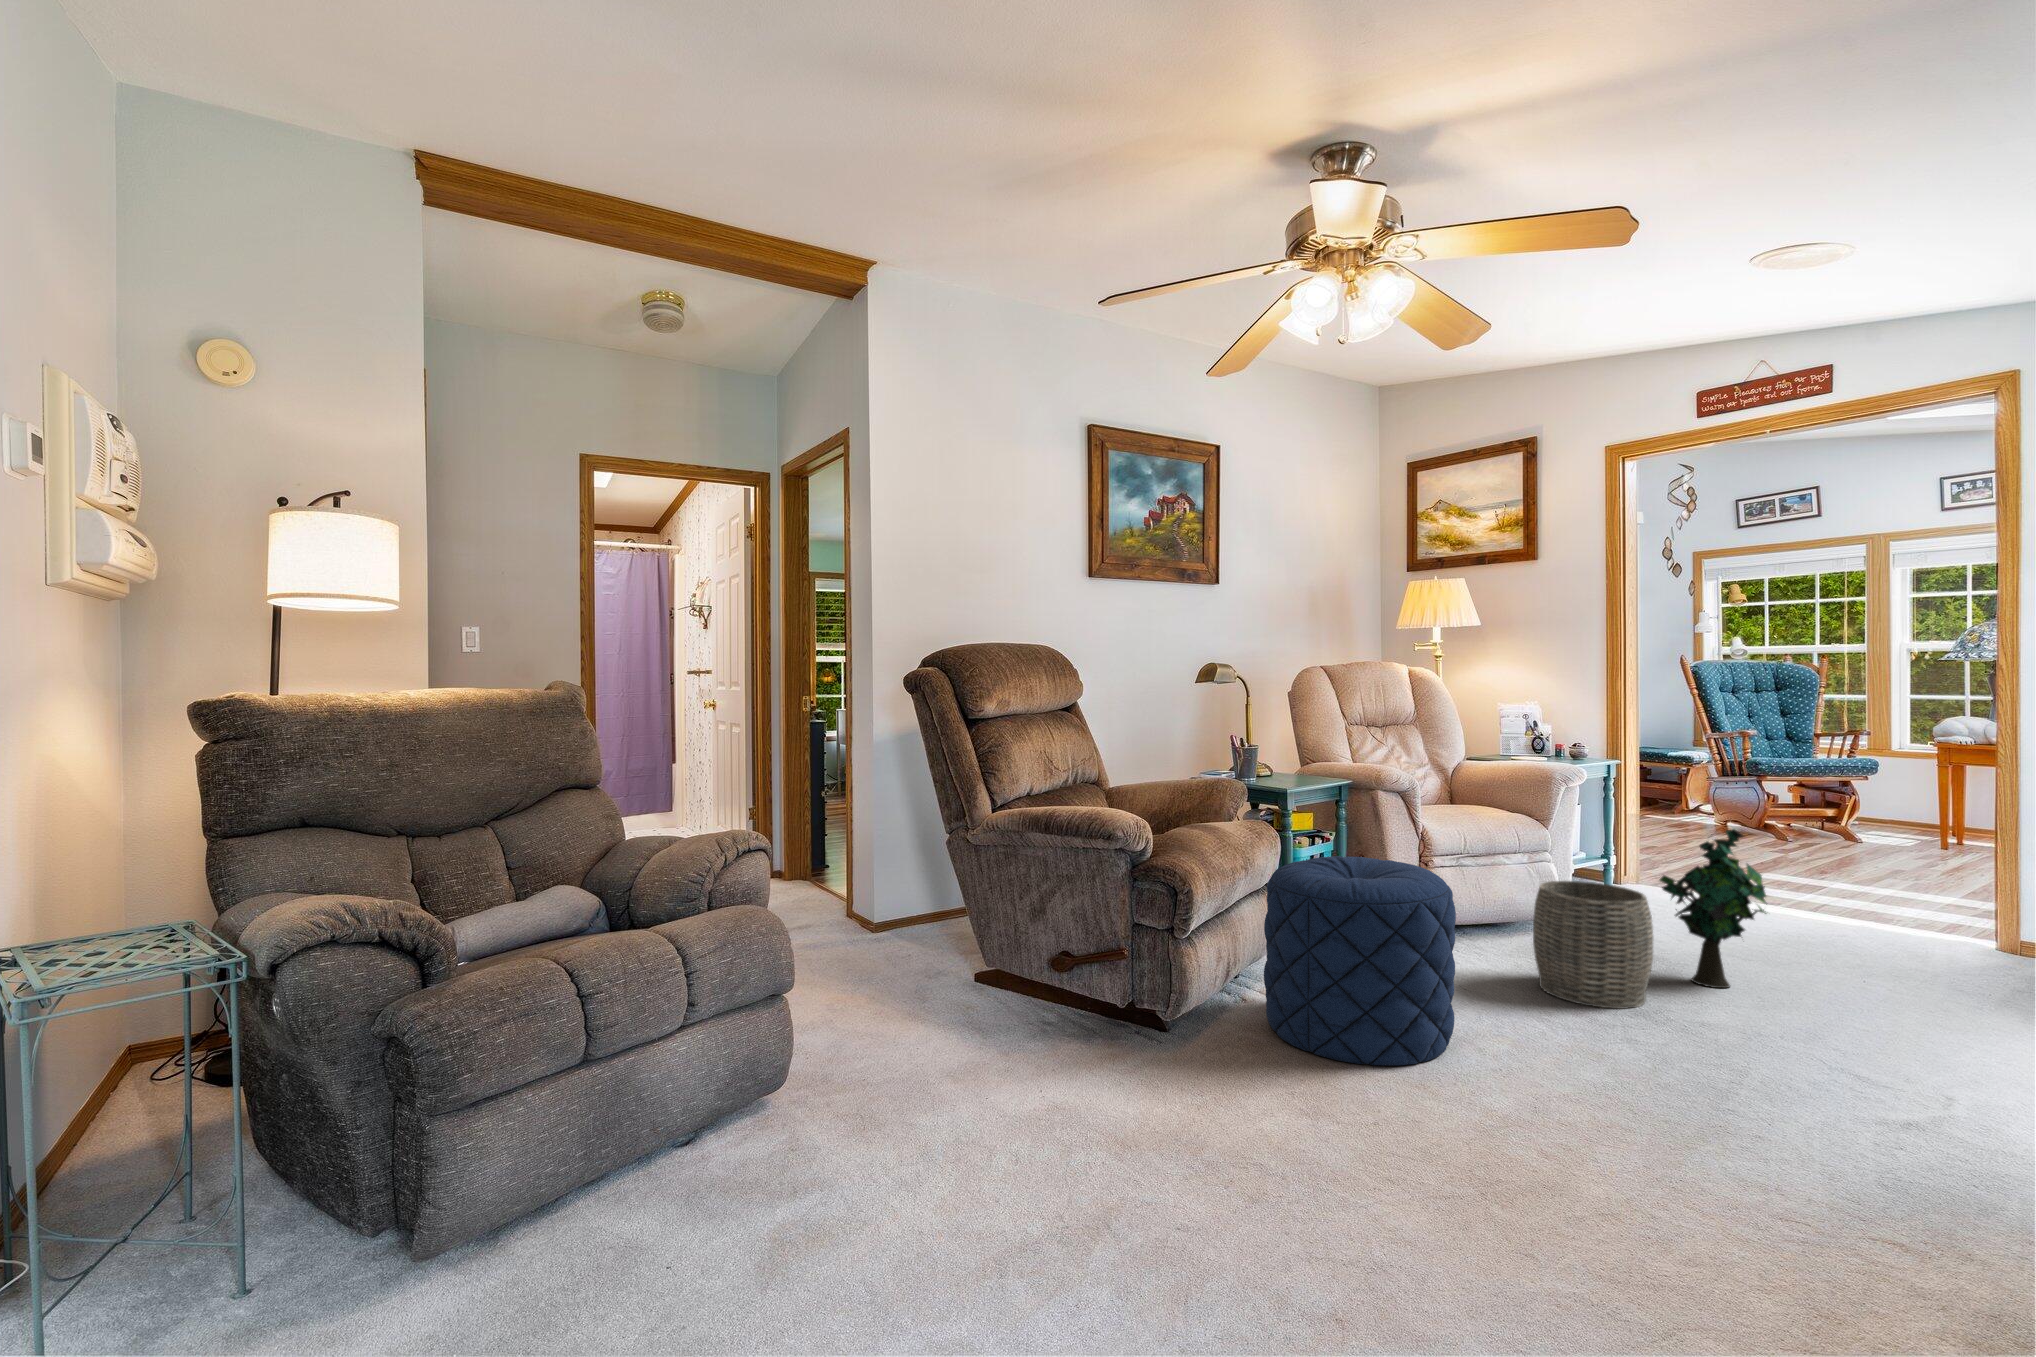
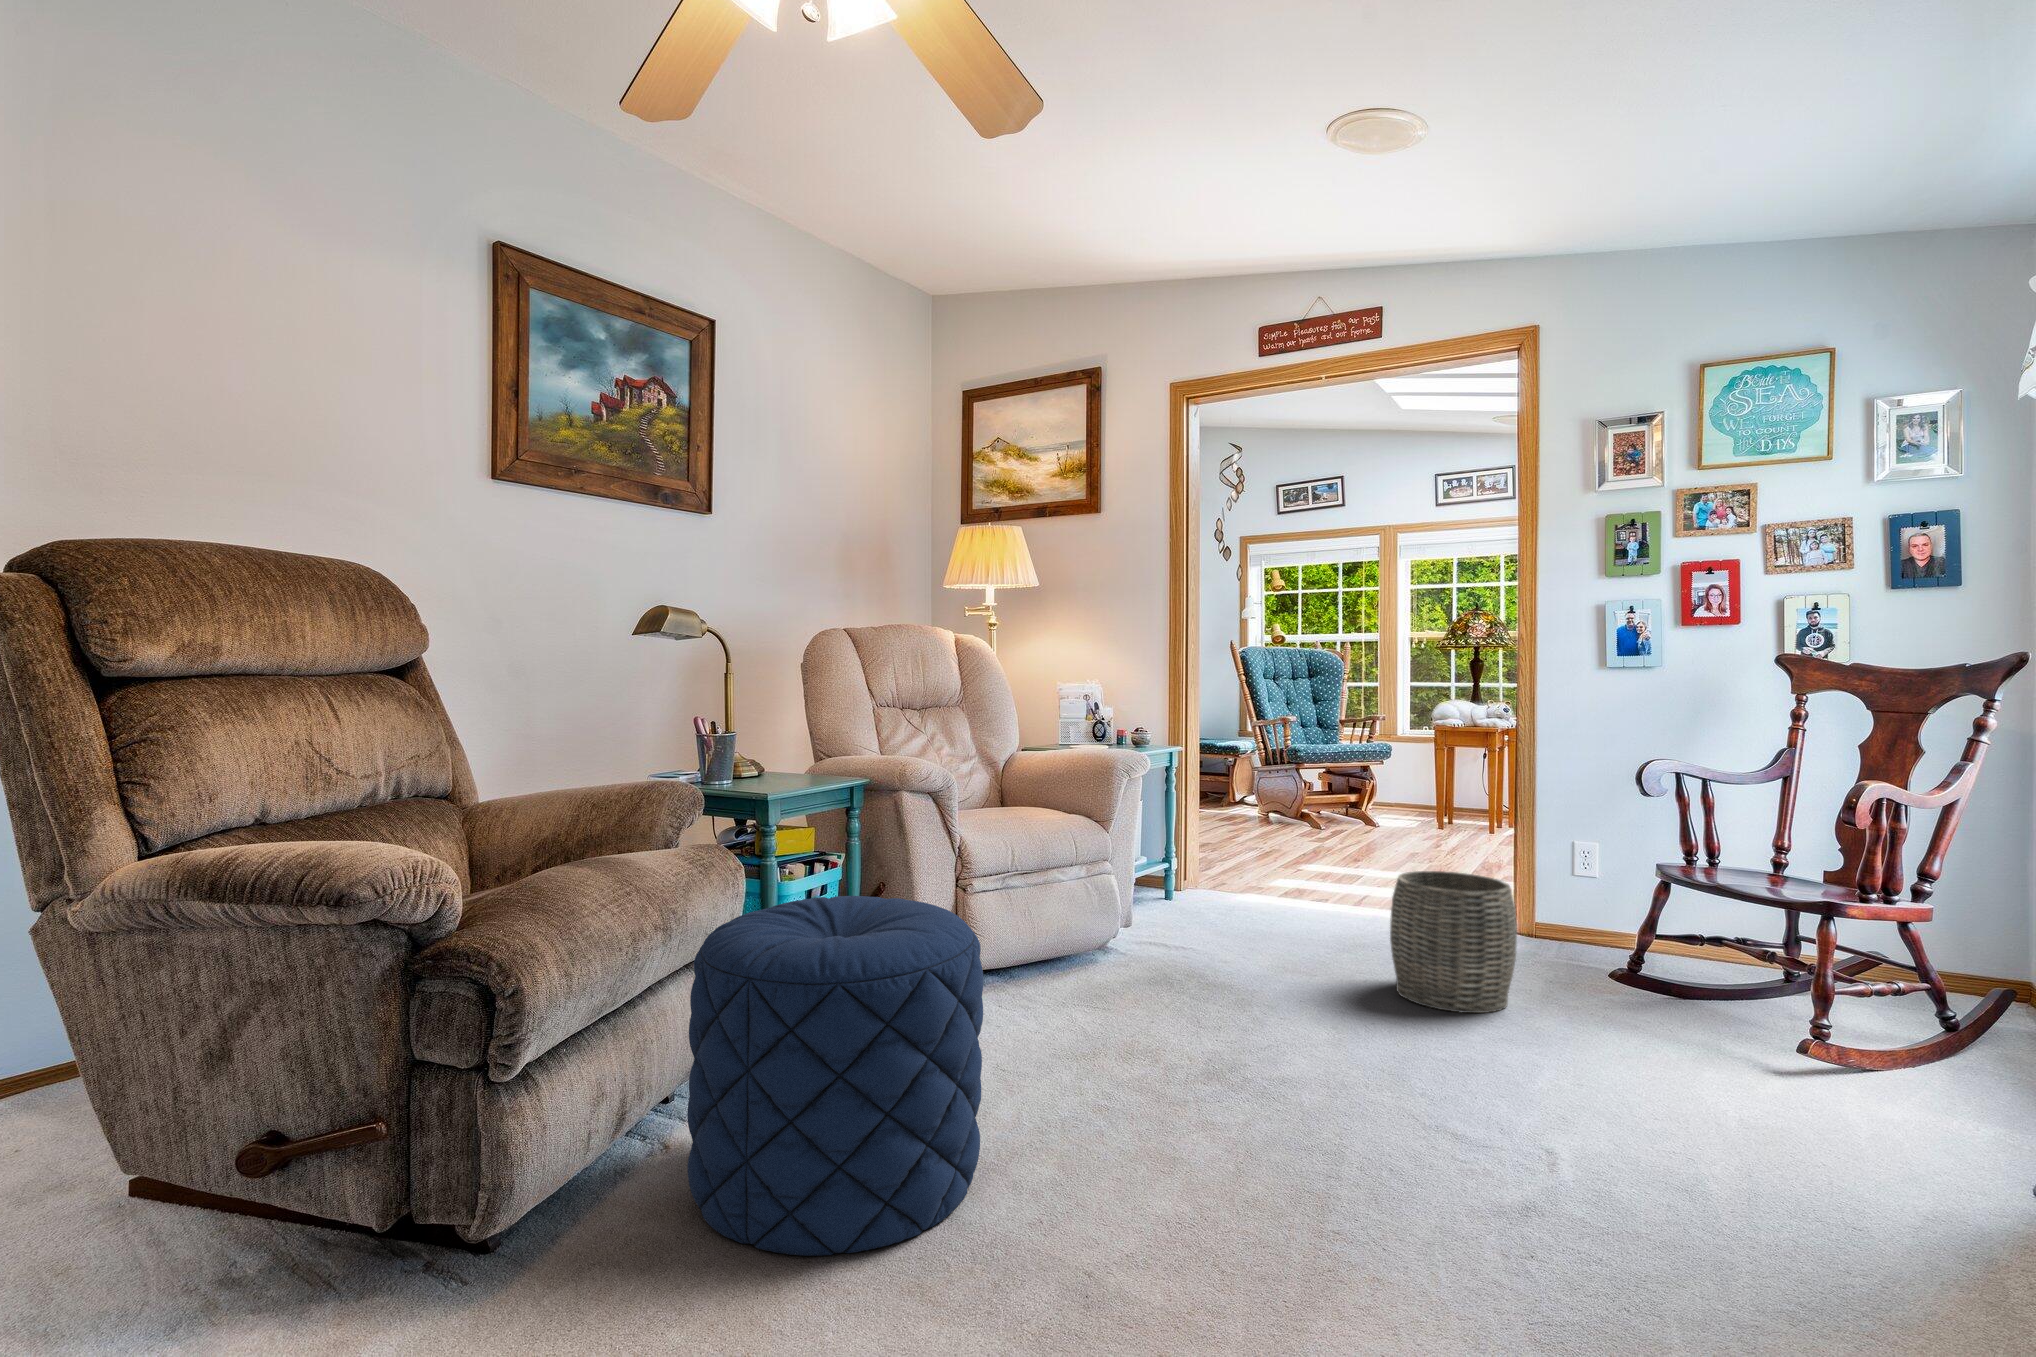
decorative plant: present [1659,829,1767,988] -> none [1229,822,1343,1021]
woven basket: present [1533,881,1653,1009] -> present [1390,871,1517,1013]

